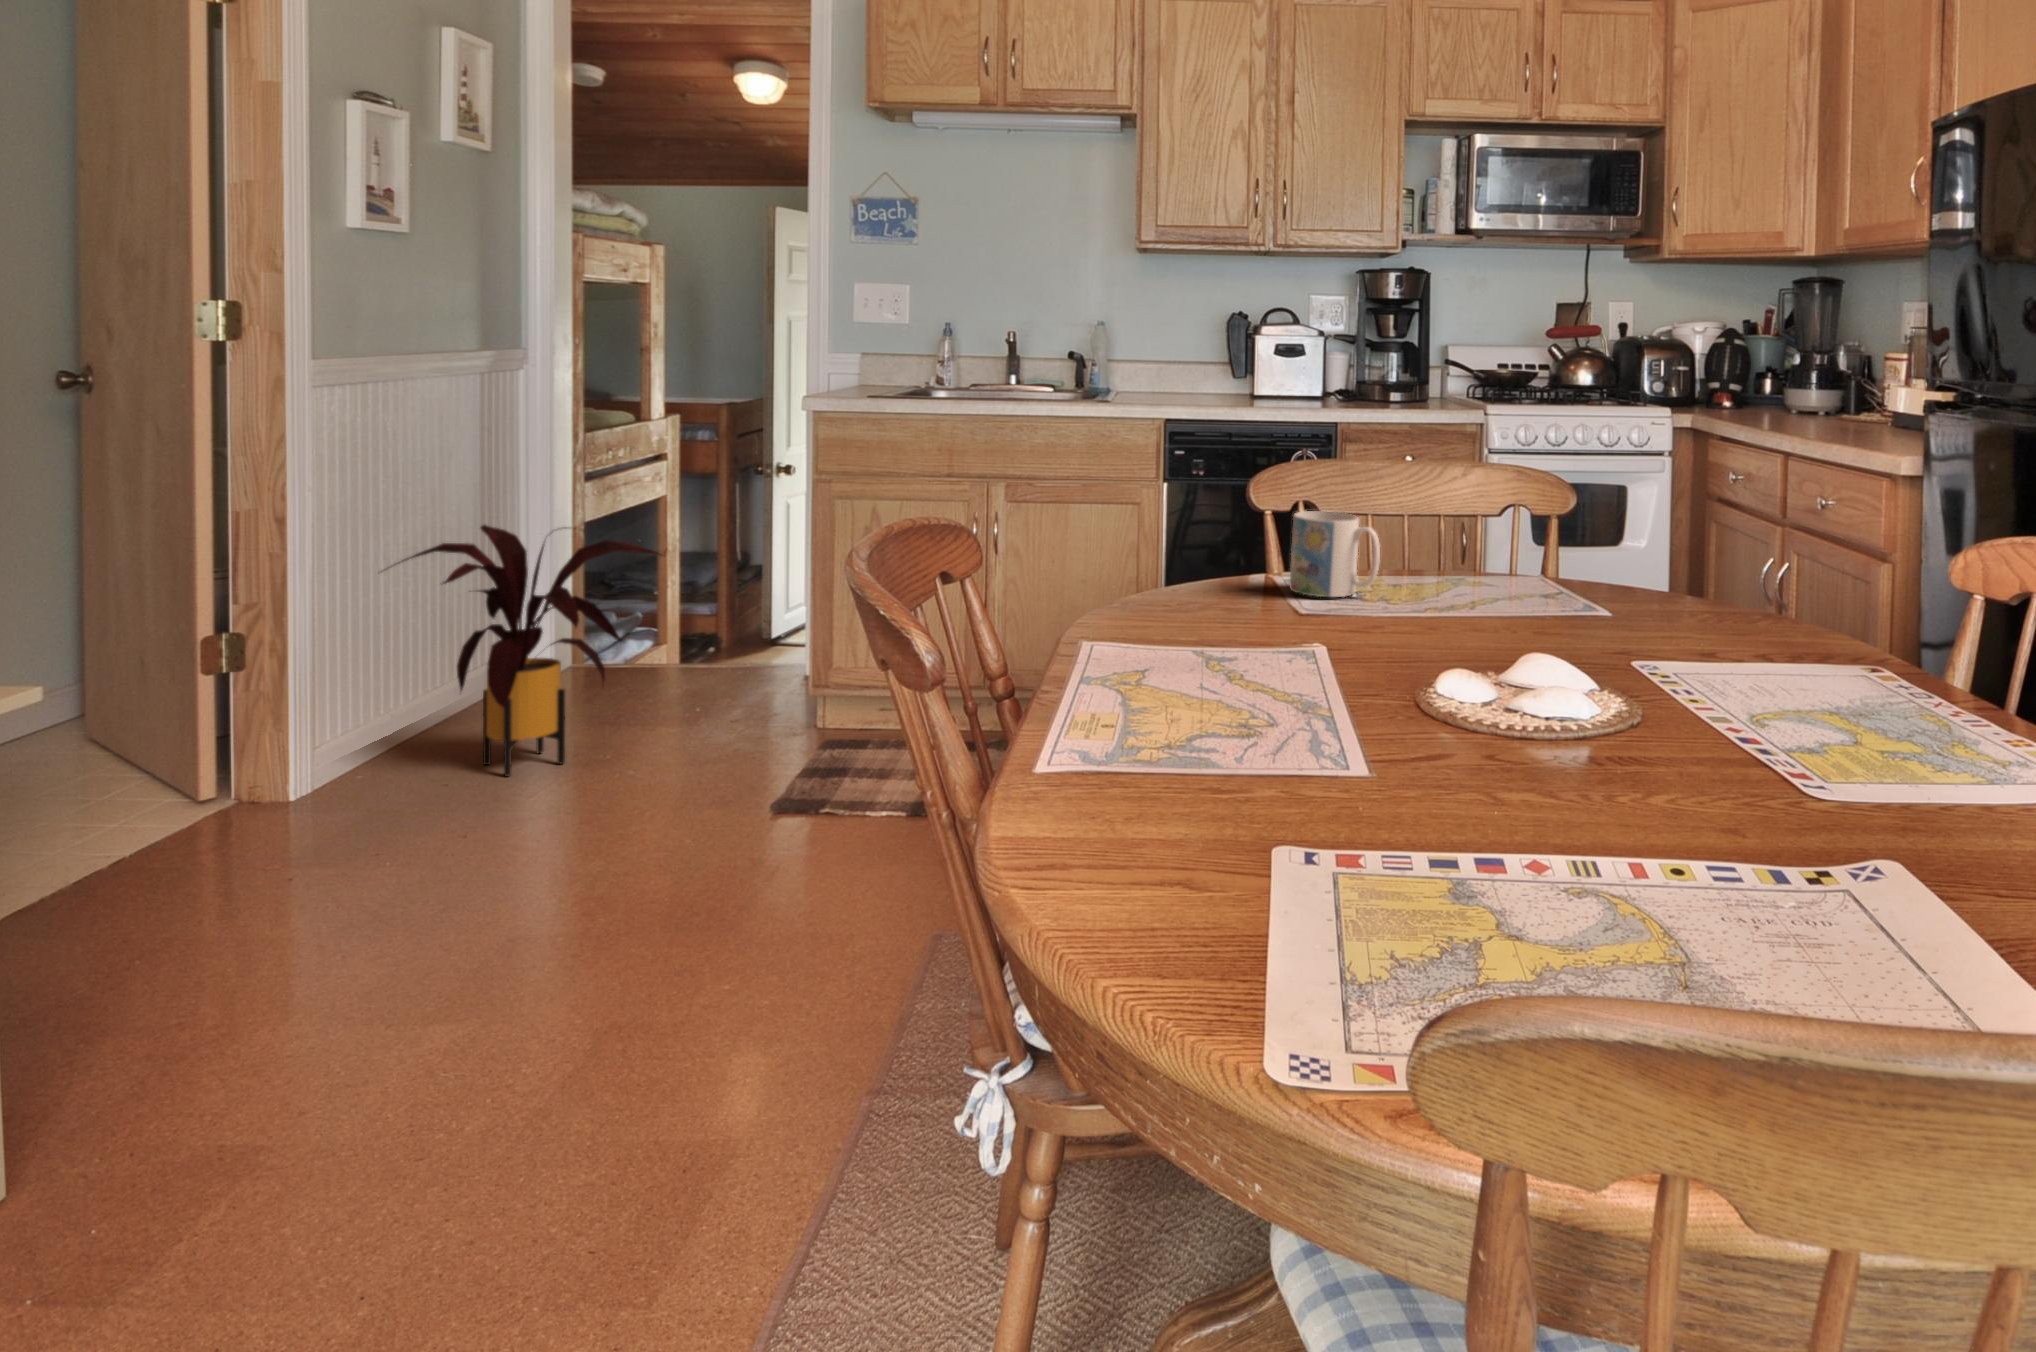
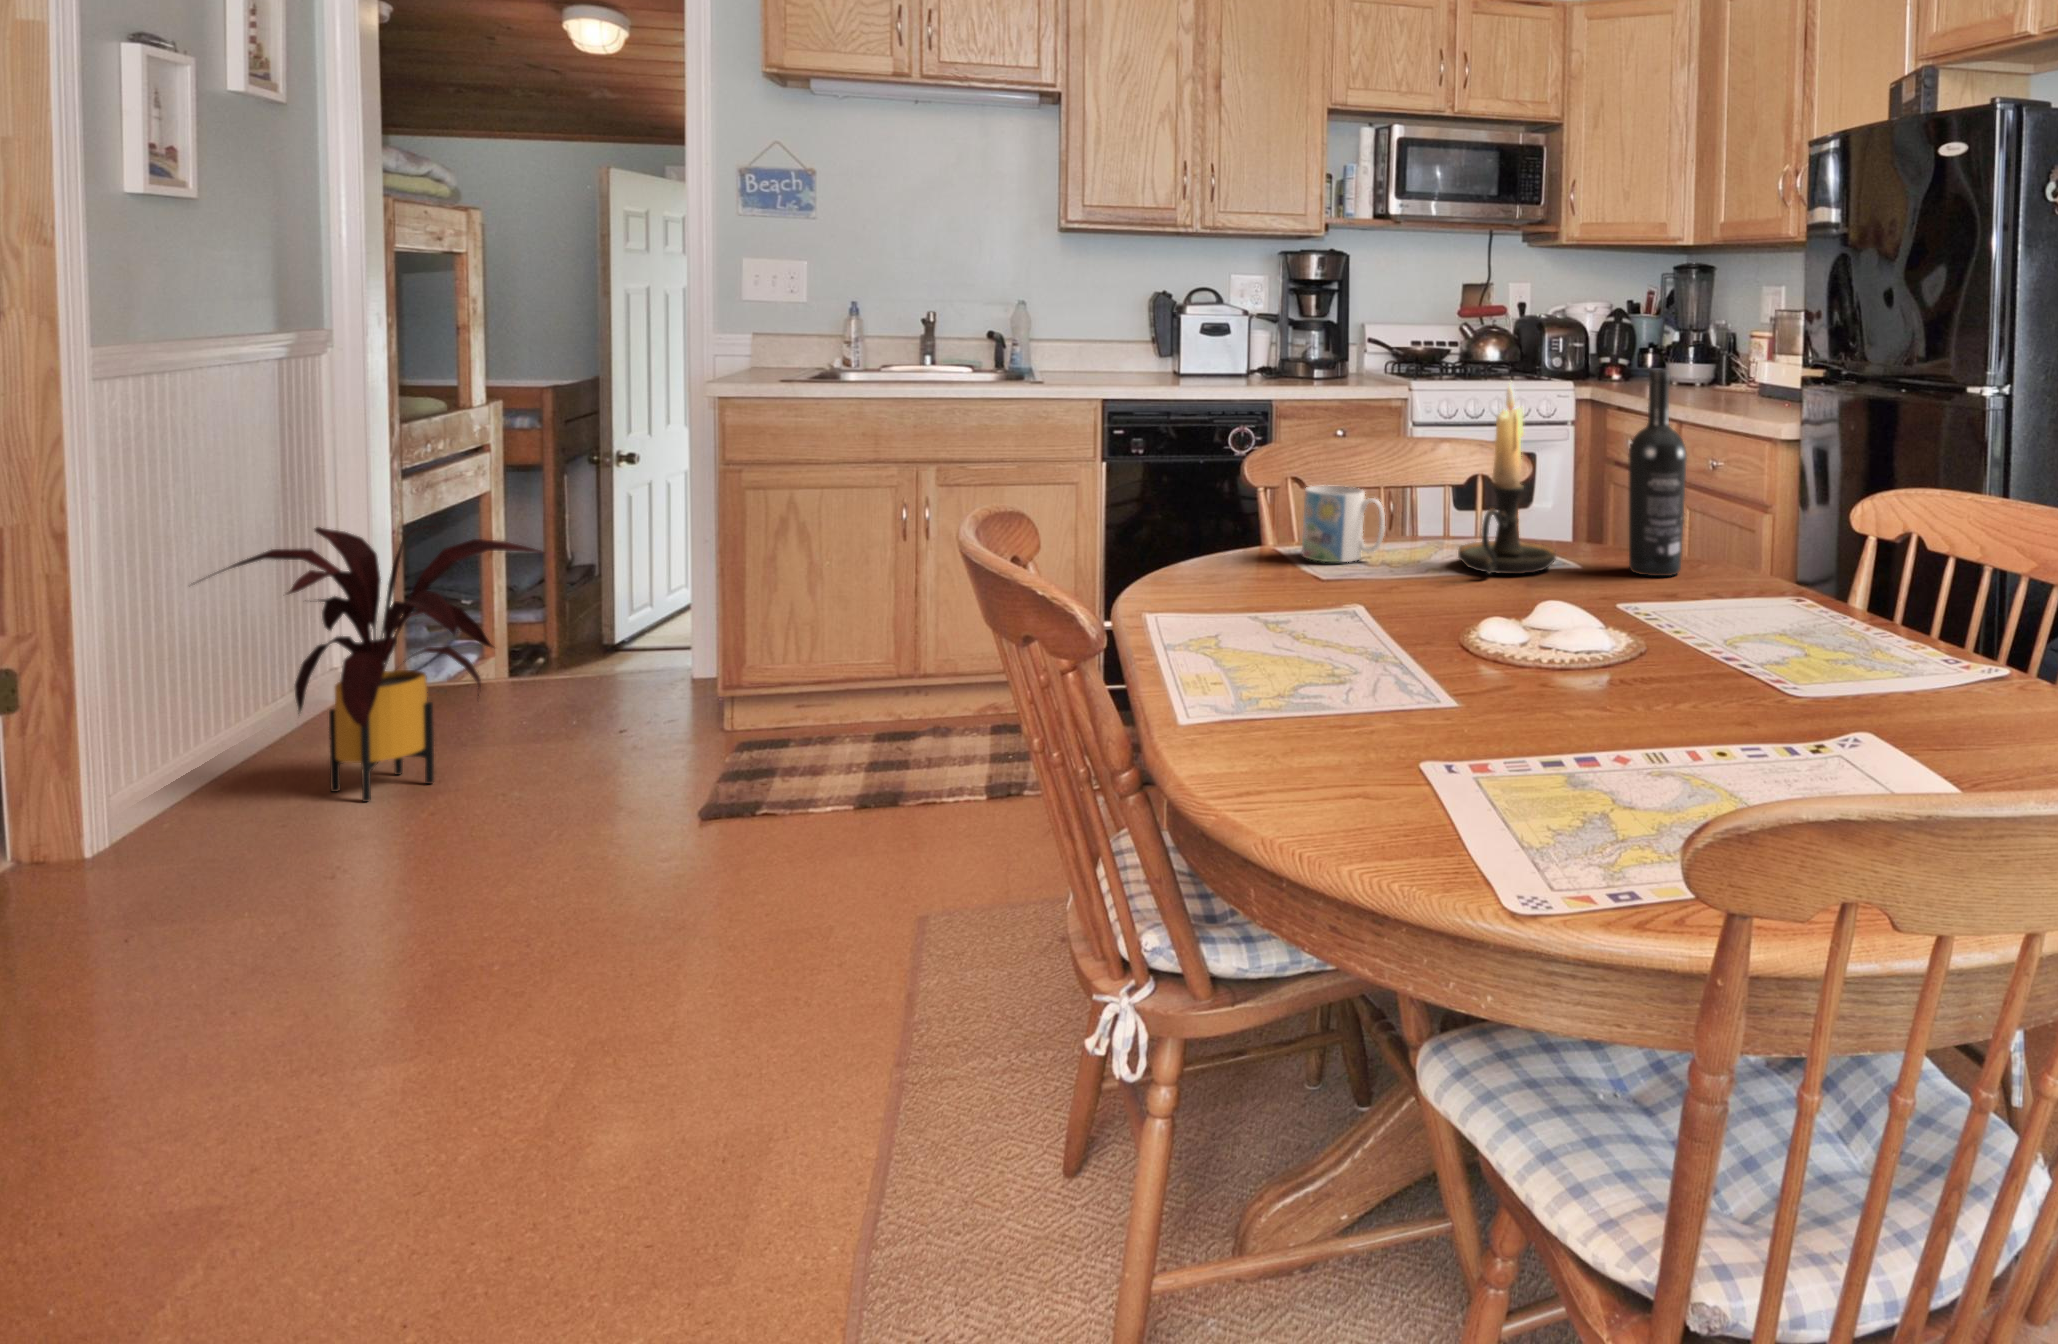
wine bottle: none [1663,385,1735,631] -> present [1628,370,1687,576]
candle holder: none [1460,395,1576,620] -> present [1458,384,1556,574]

